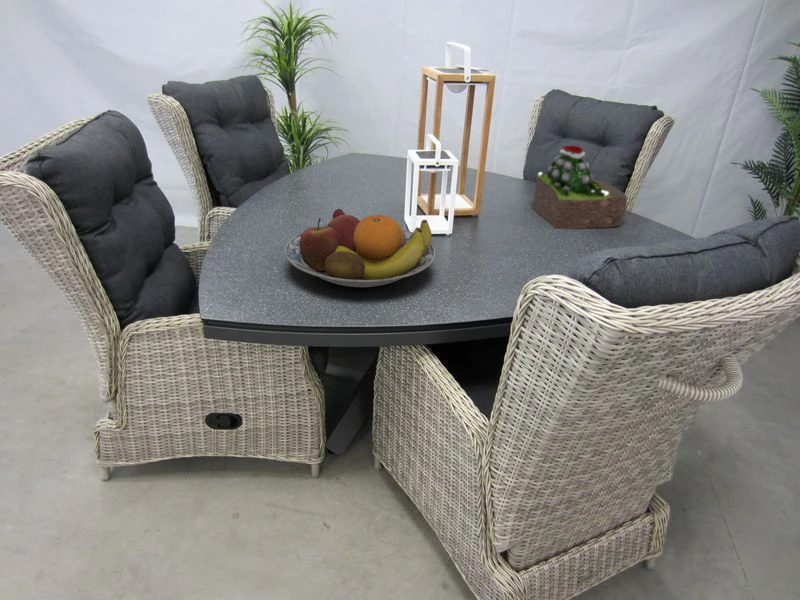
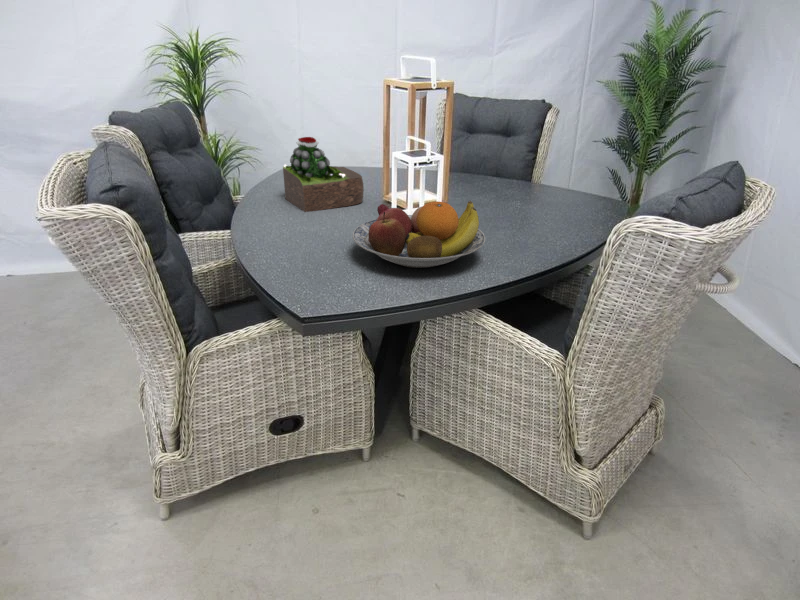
succulent plant: present [532,146,627,229] -> present [283,137,364,212]

